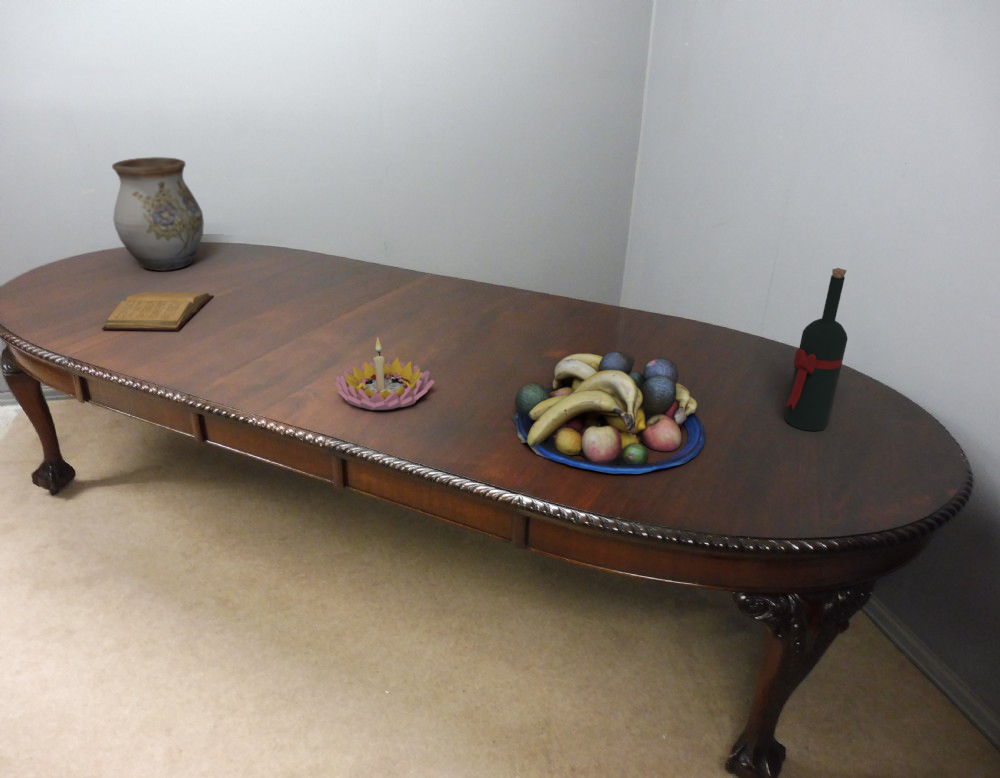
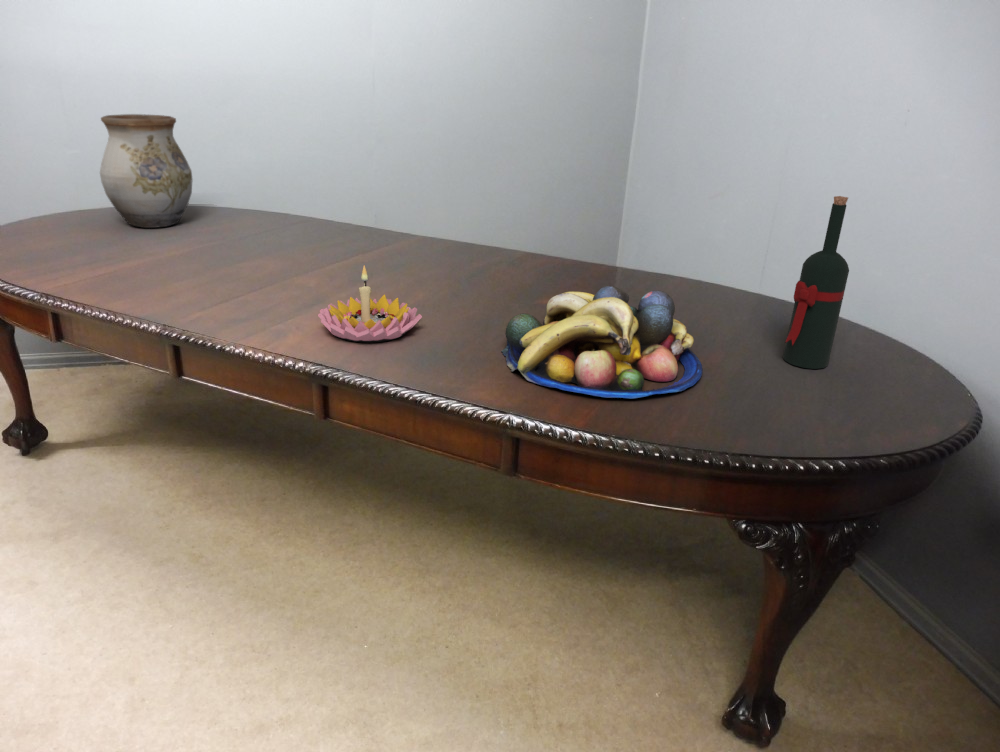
book: present [102,292,214,331] -> none [80,242,199,274]

